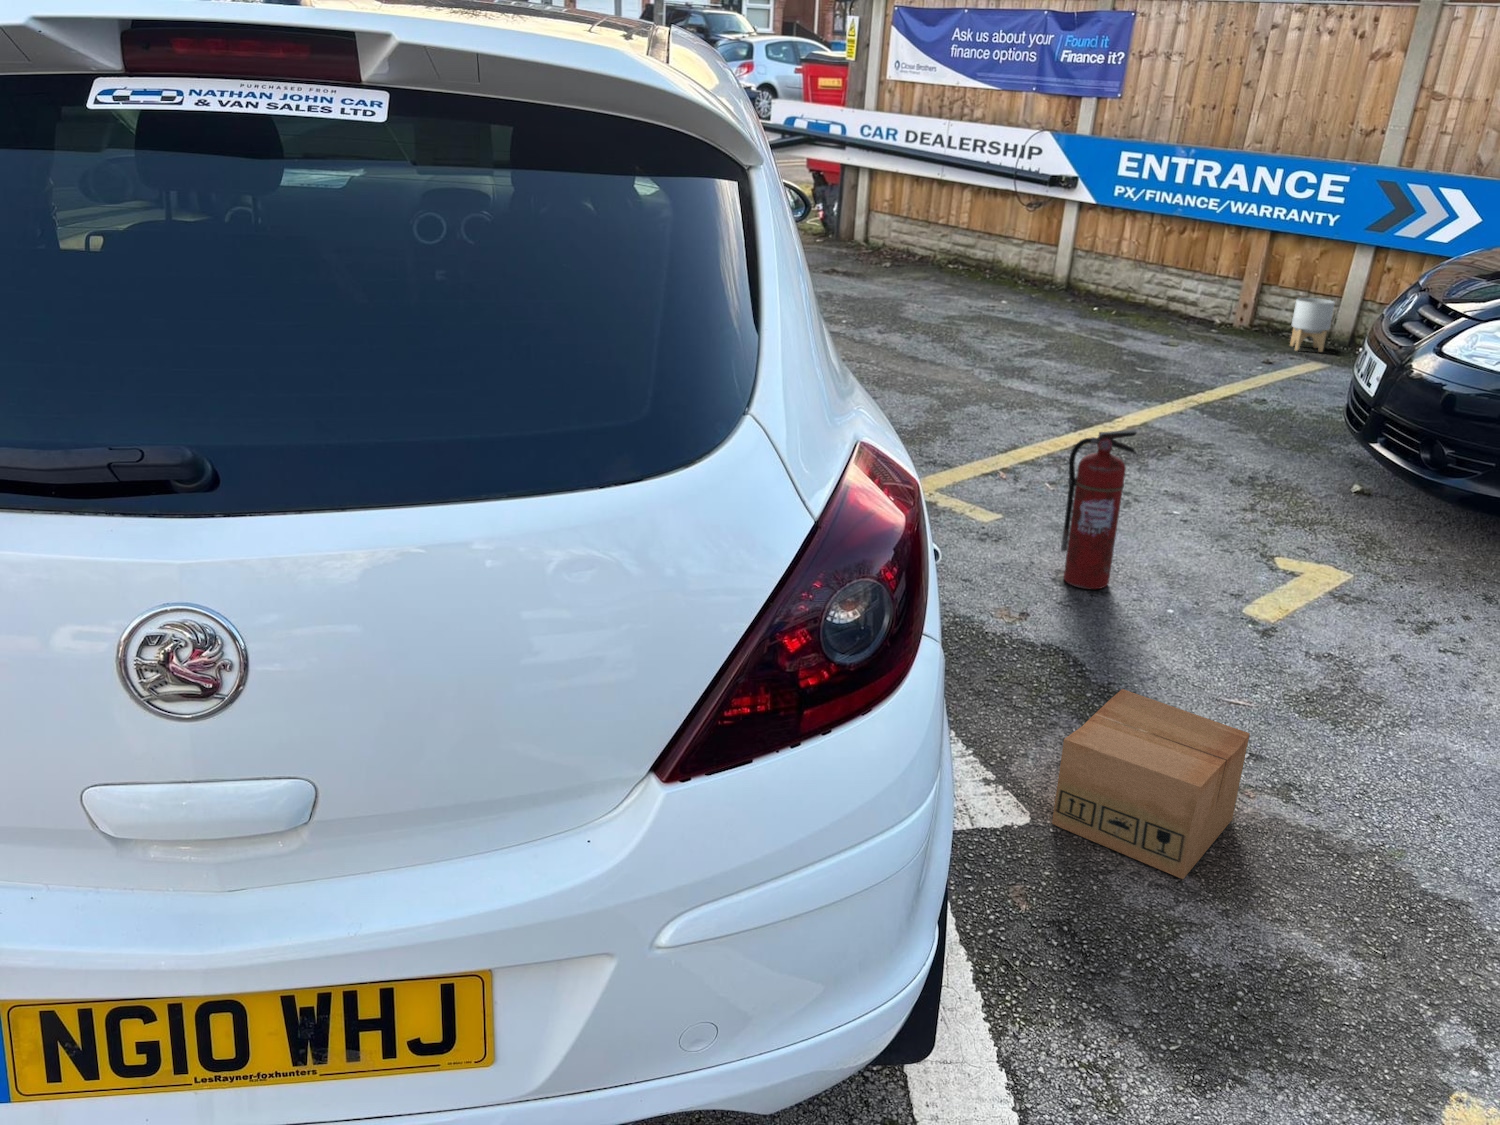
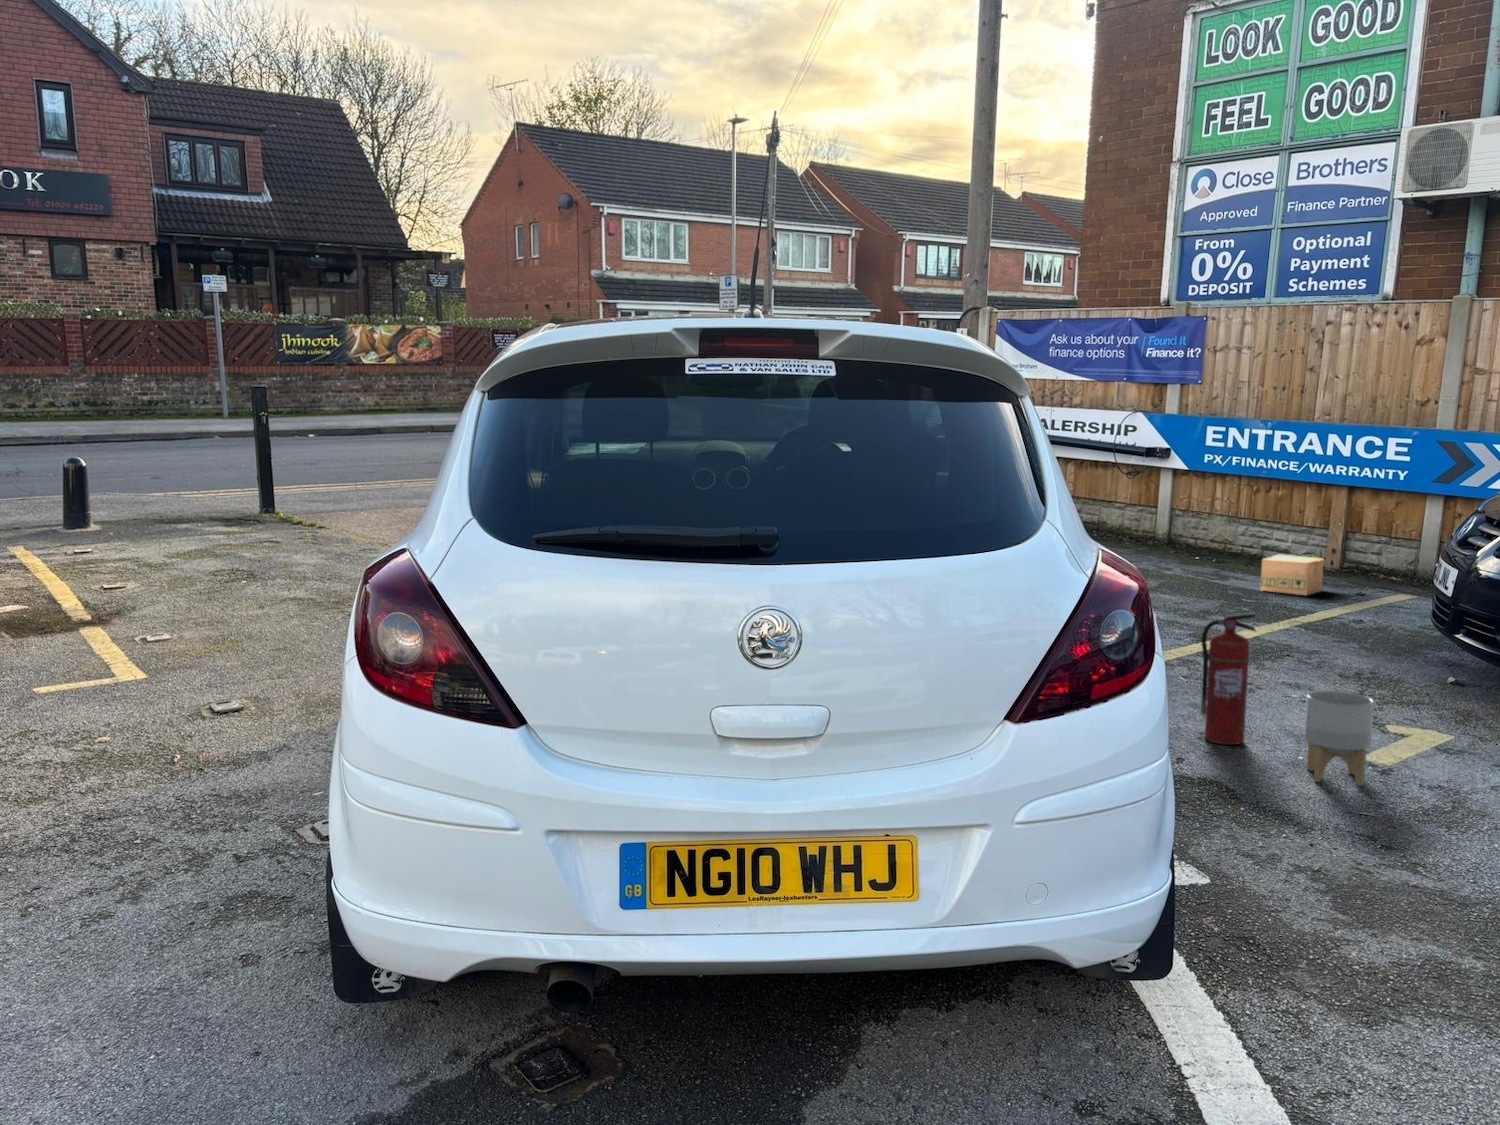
planter: present [1290,298,1335,352] -> present [1304,691,1374,785]
cardboard box: present [1052,689,1250,879] -> present [1260,554,1324,595]

